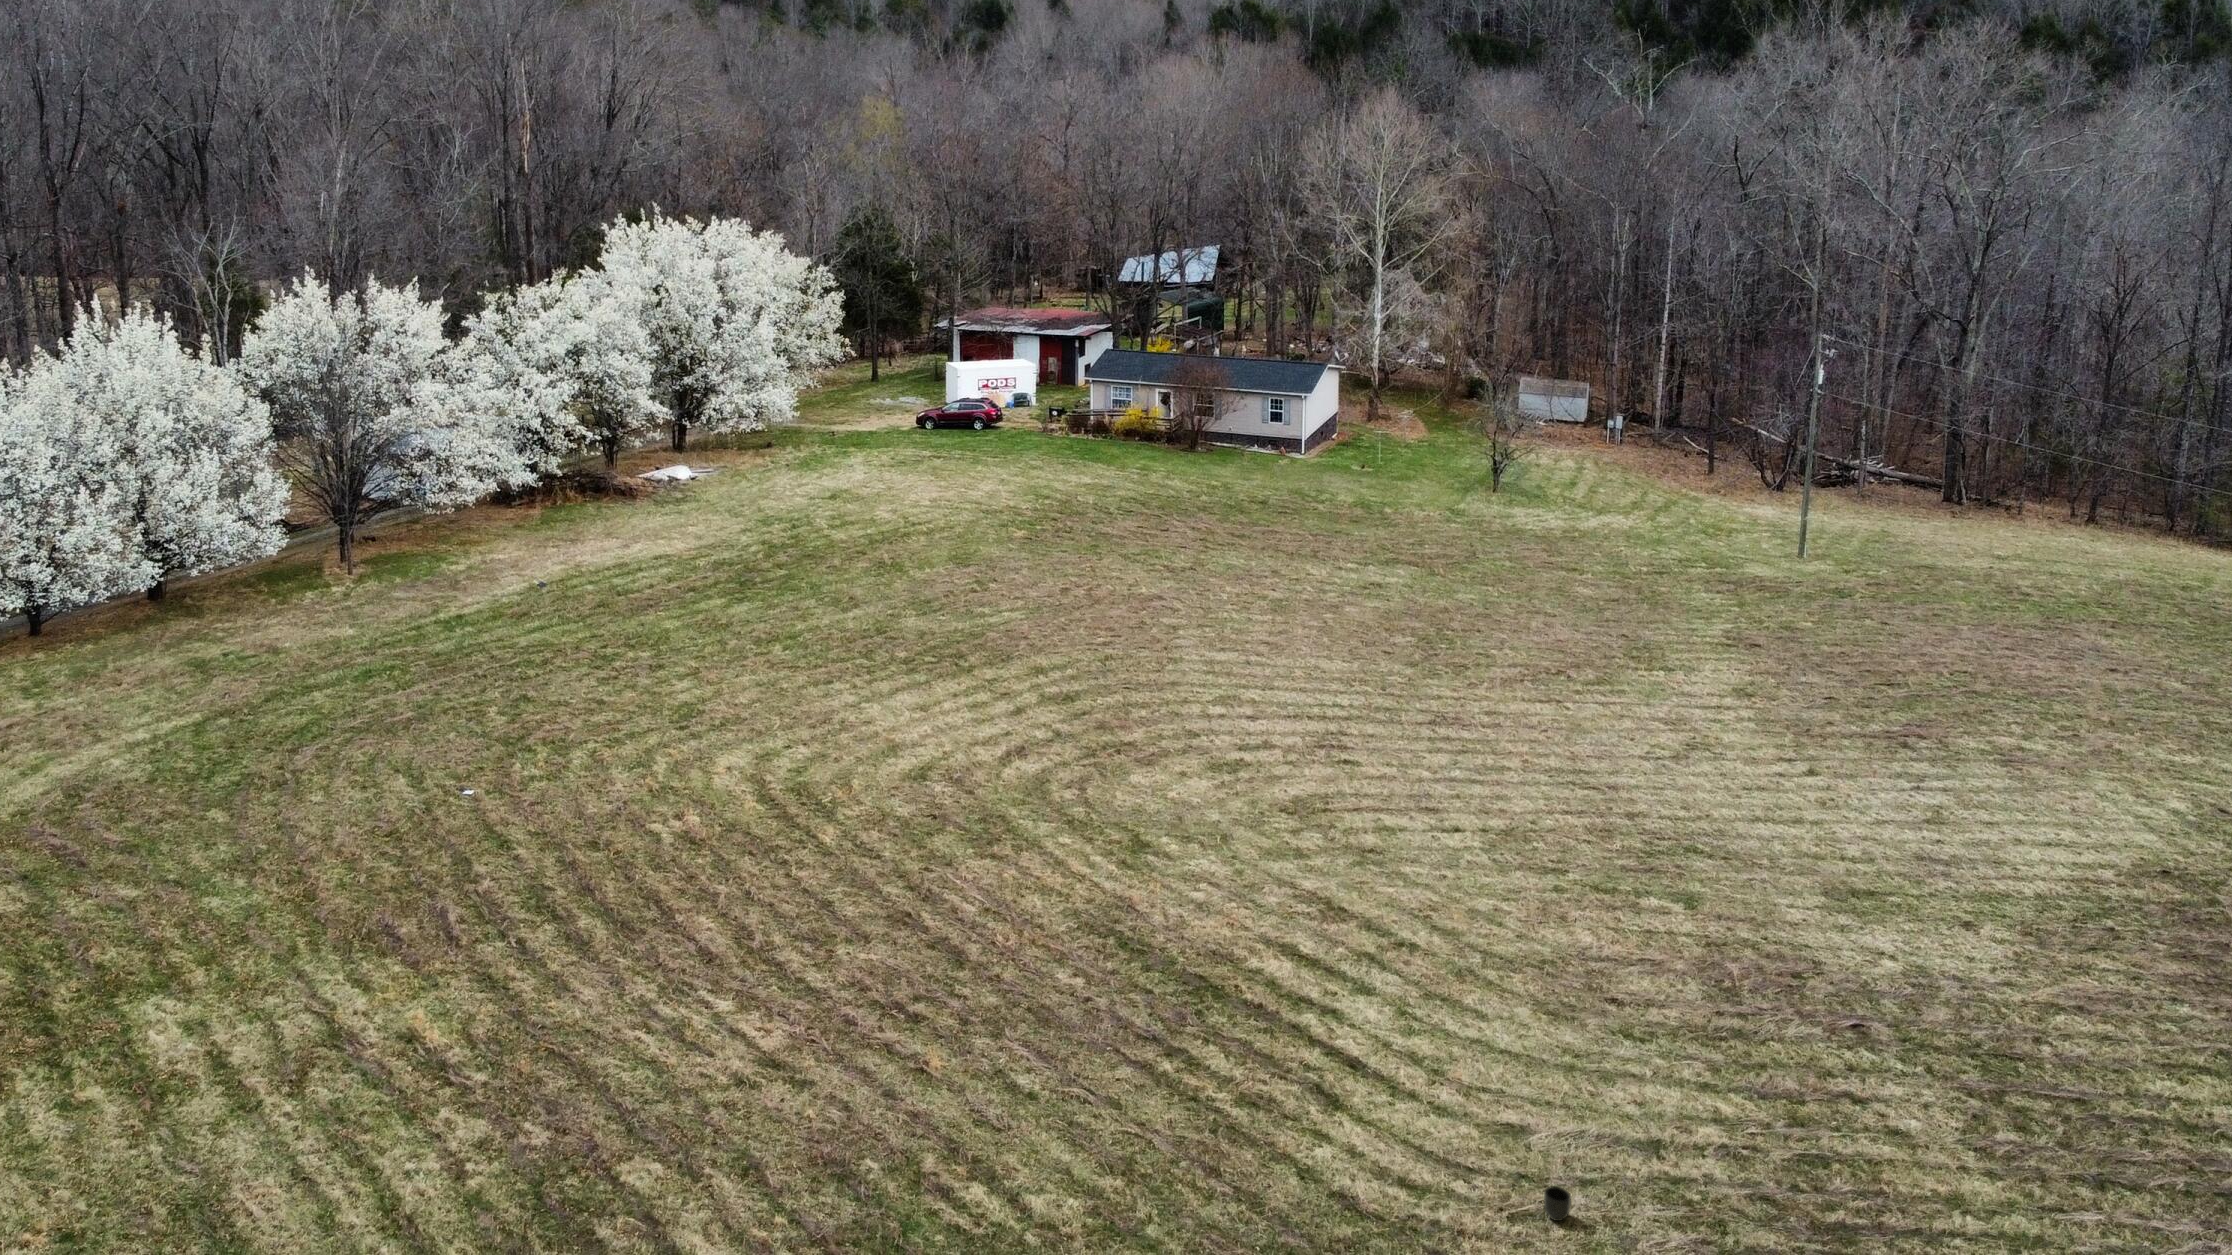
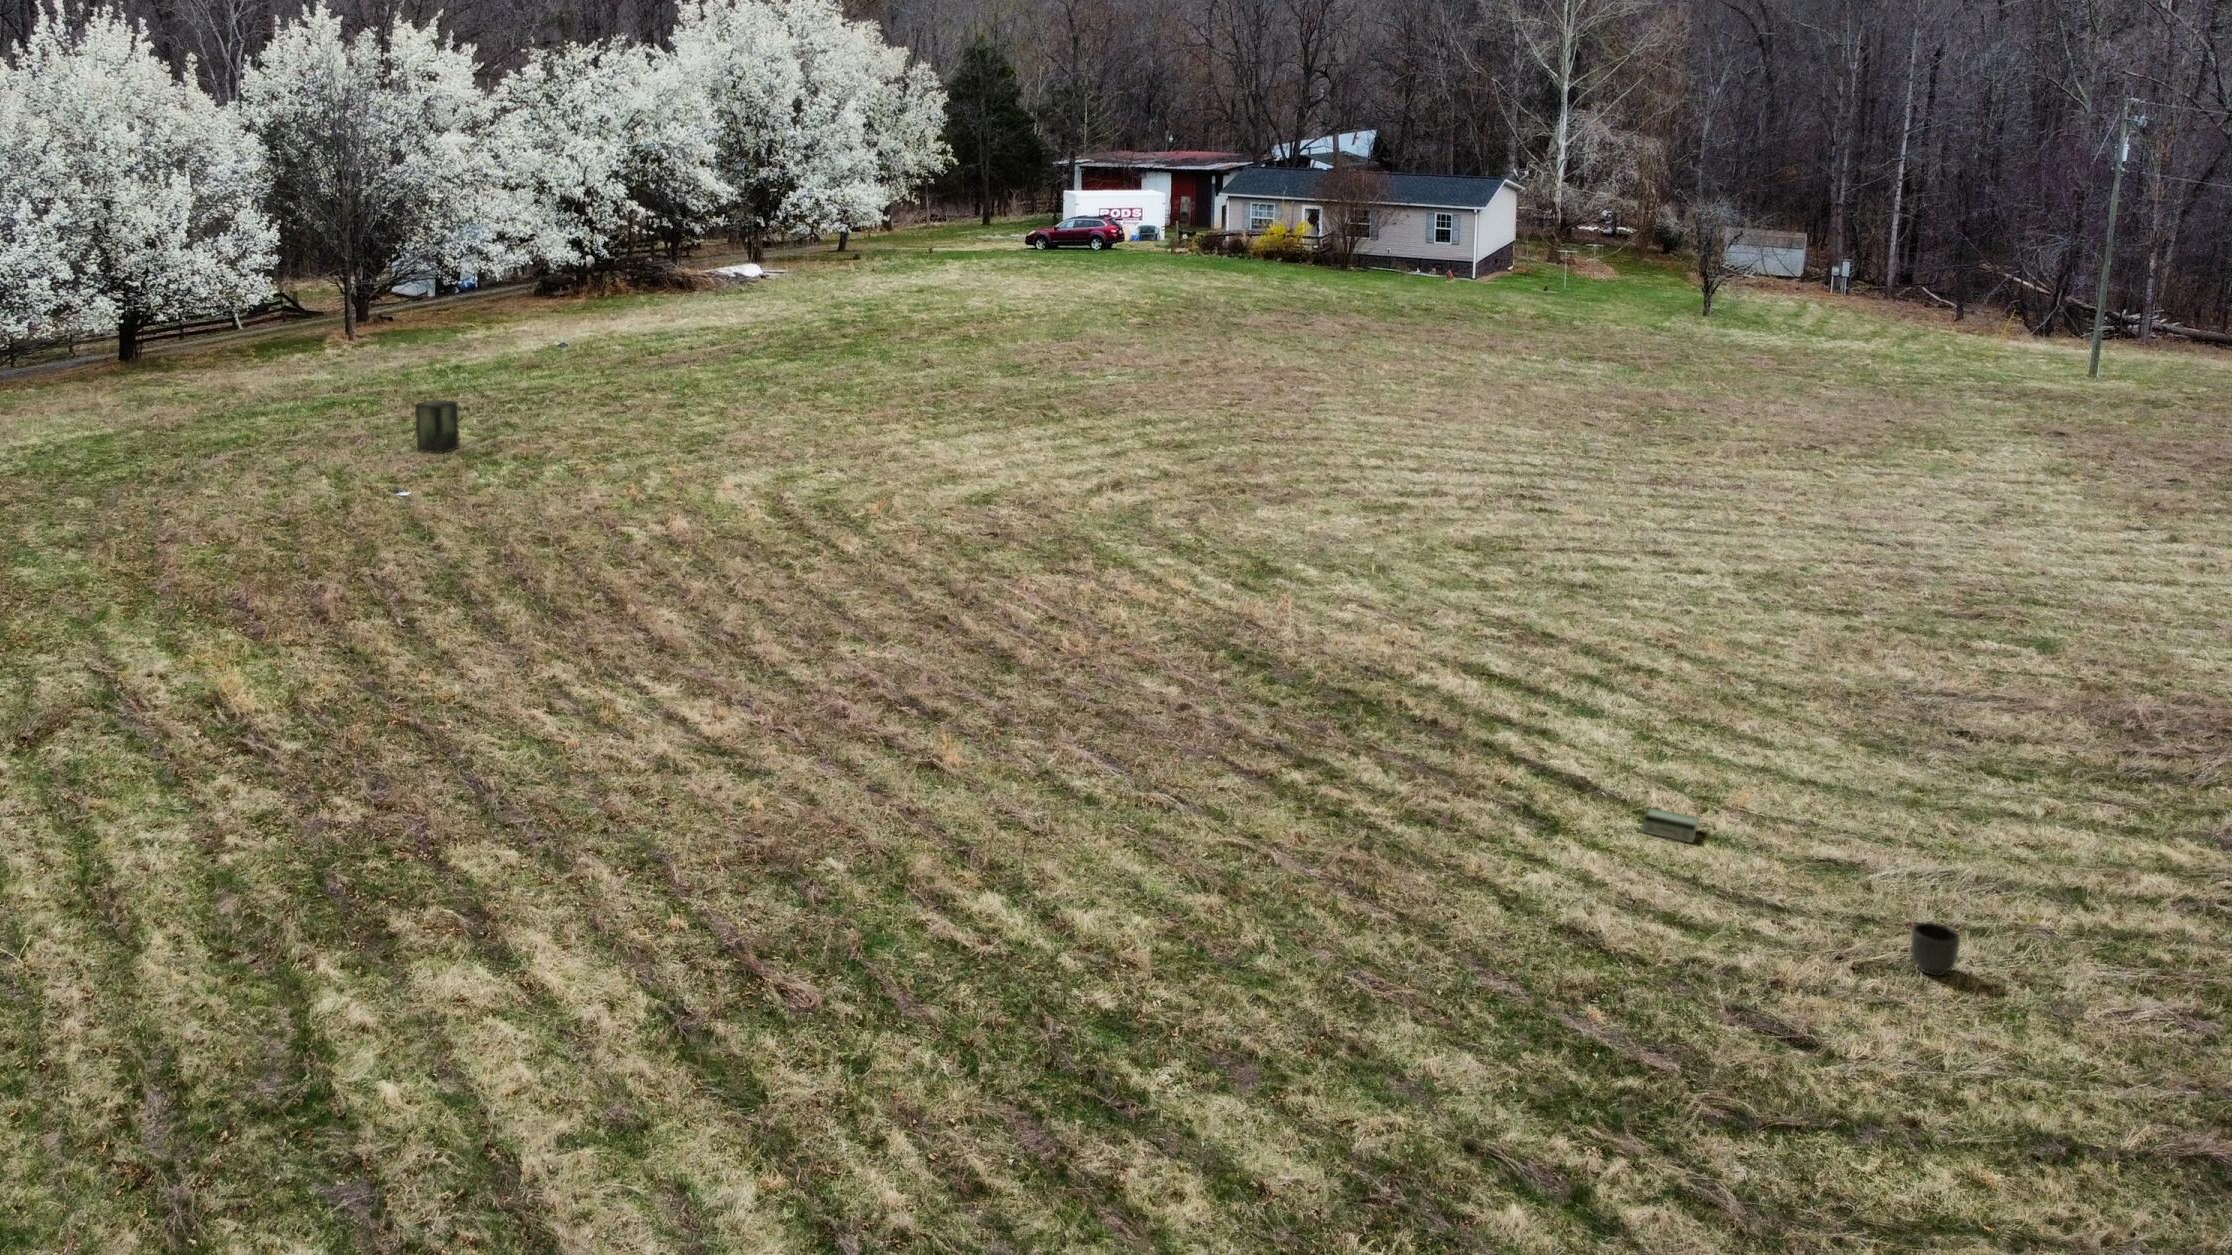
storage box: none [464,686,499,732] -> present [415,400,459,453]
toolbox: none [1391,1087,1427,1115] -> present [1642,808,1699,843]

